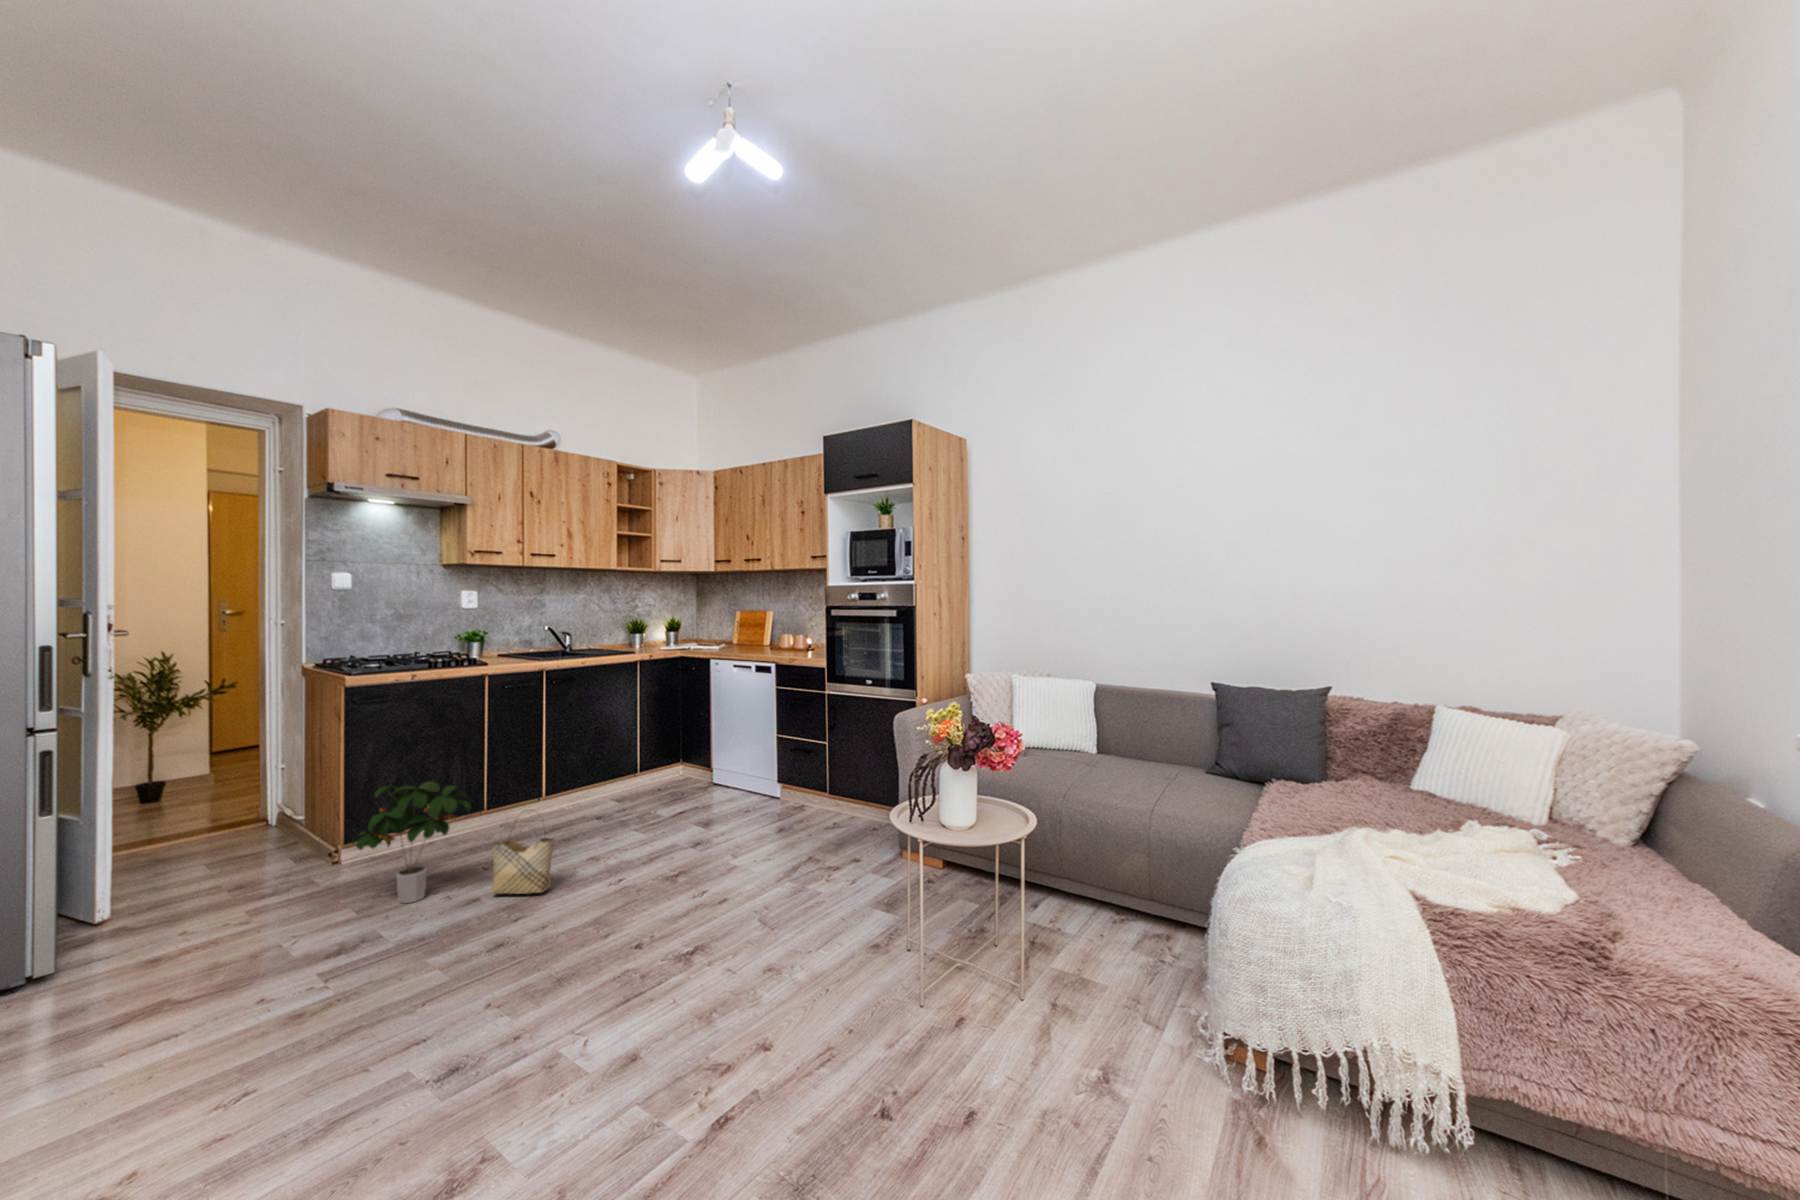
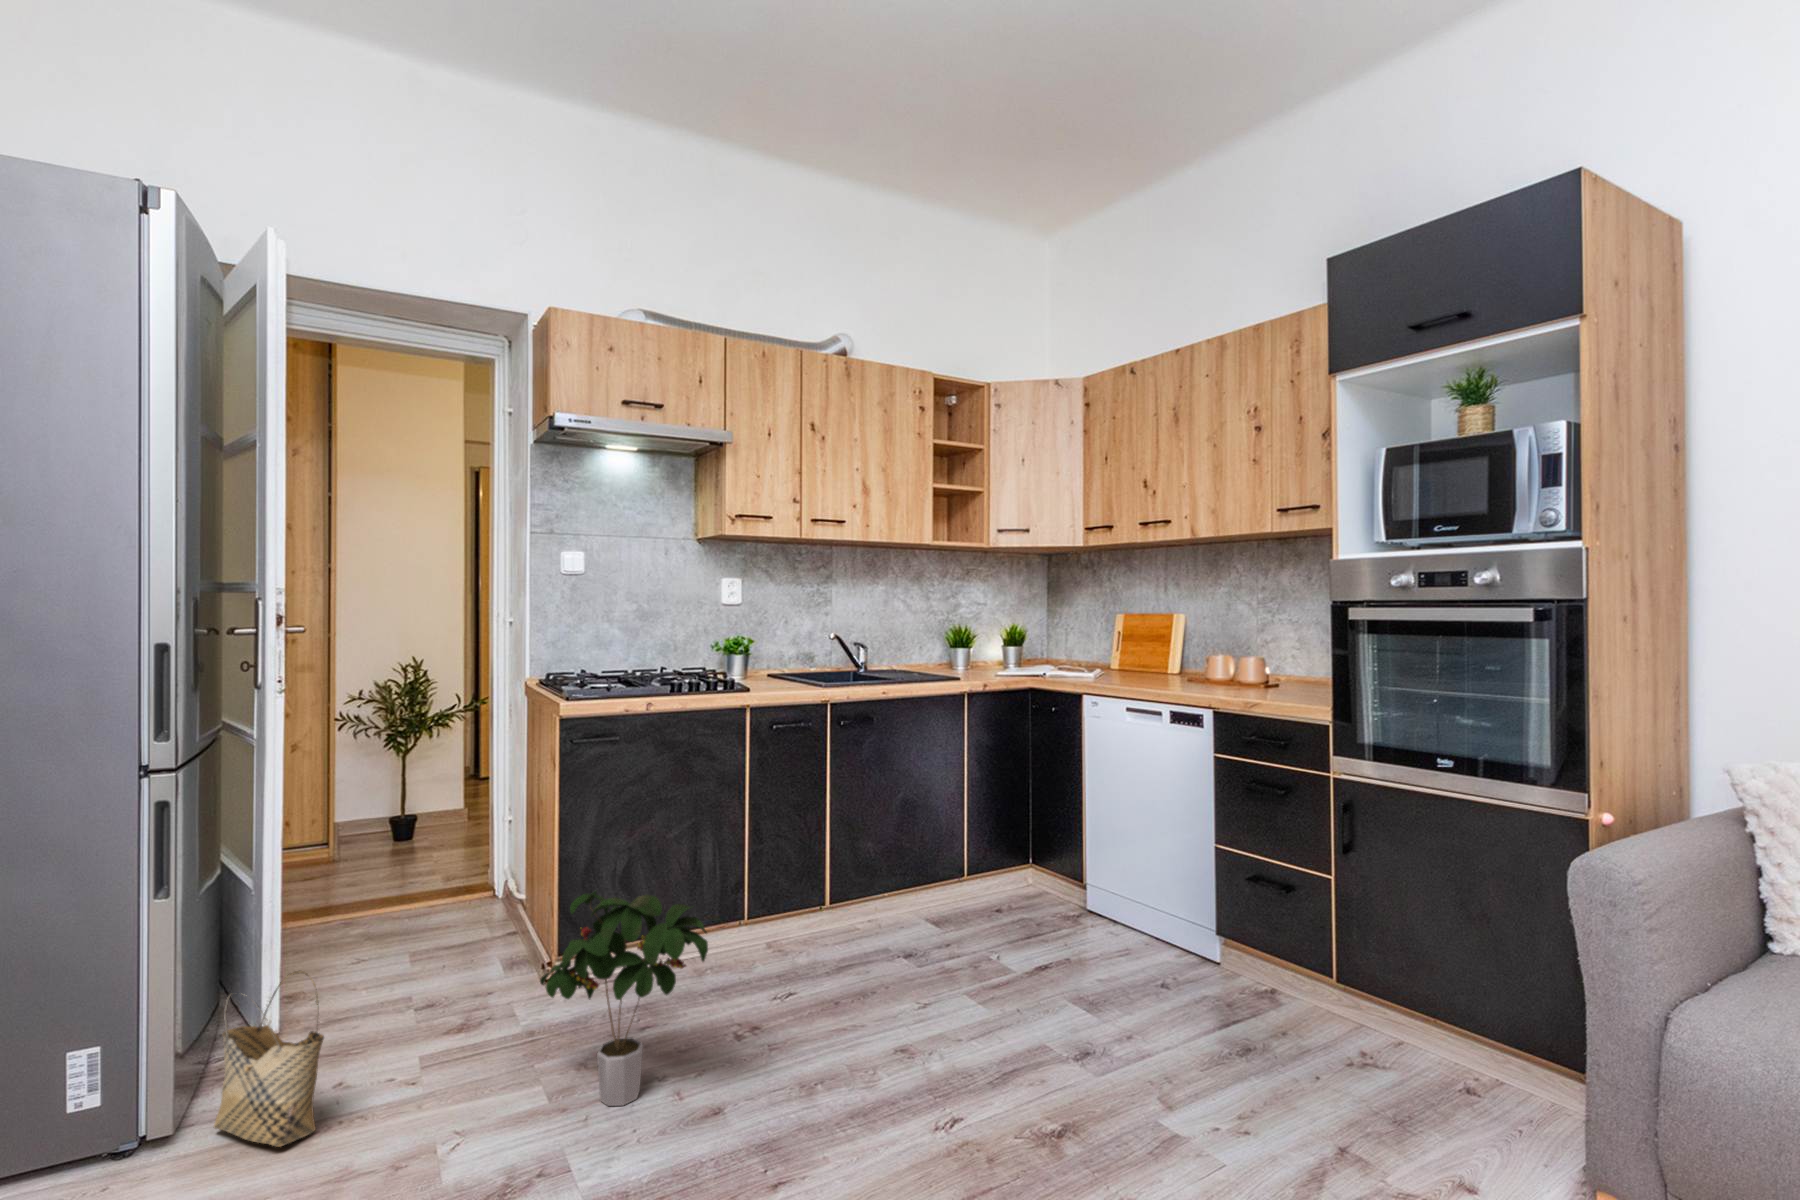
woven basket: present [492,824,554,894] -> present [213,971,324,1147]

